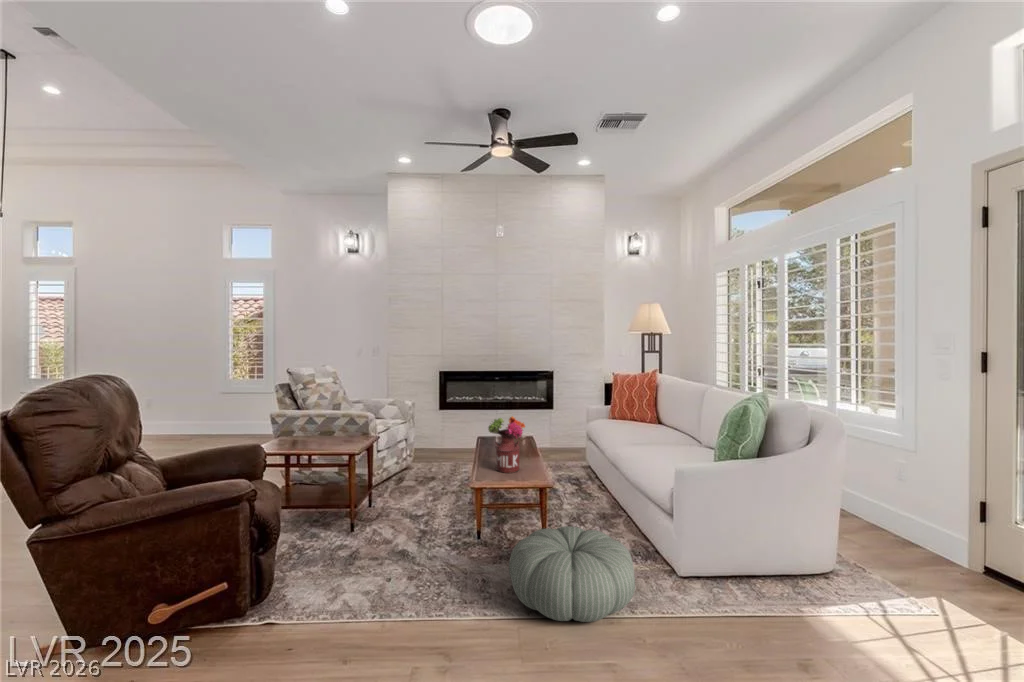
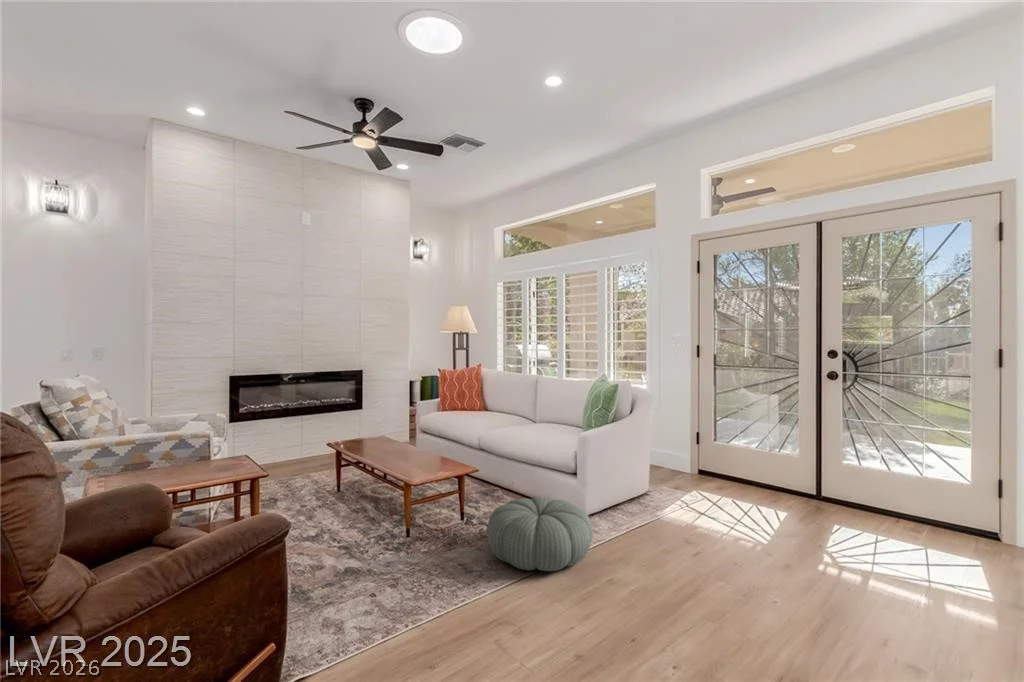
flower arrangement: present [488,416,525,473] -> none [404,412,442,468]

